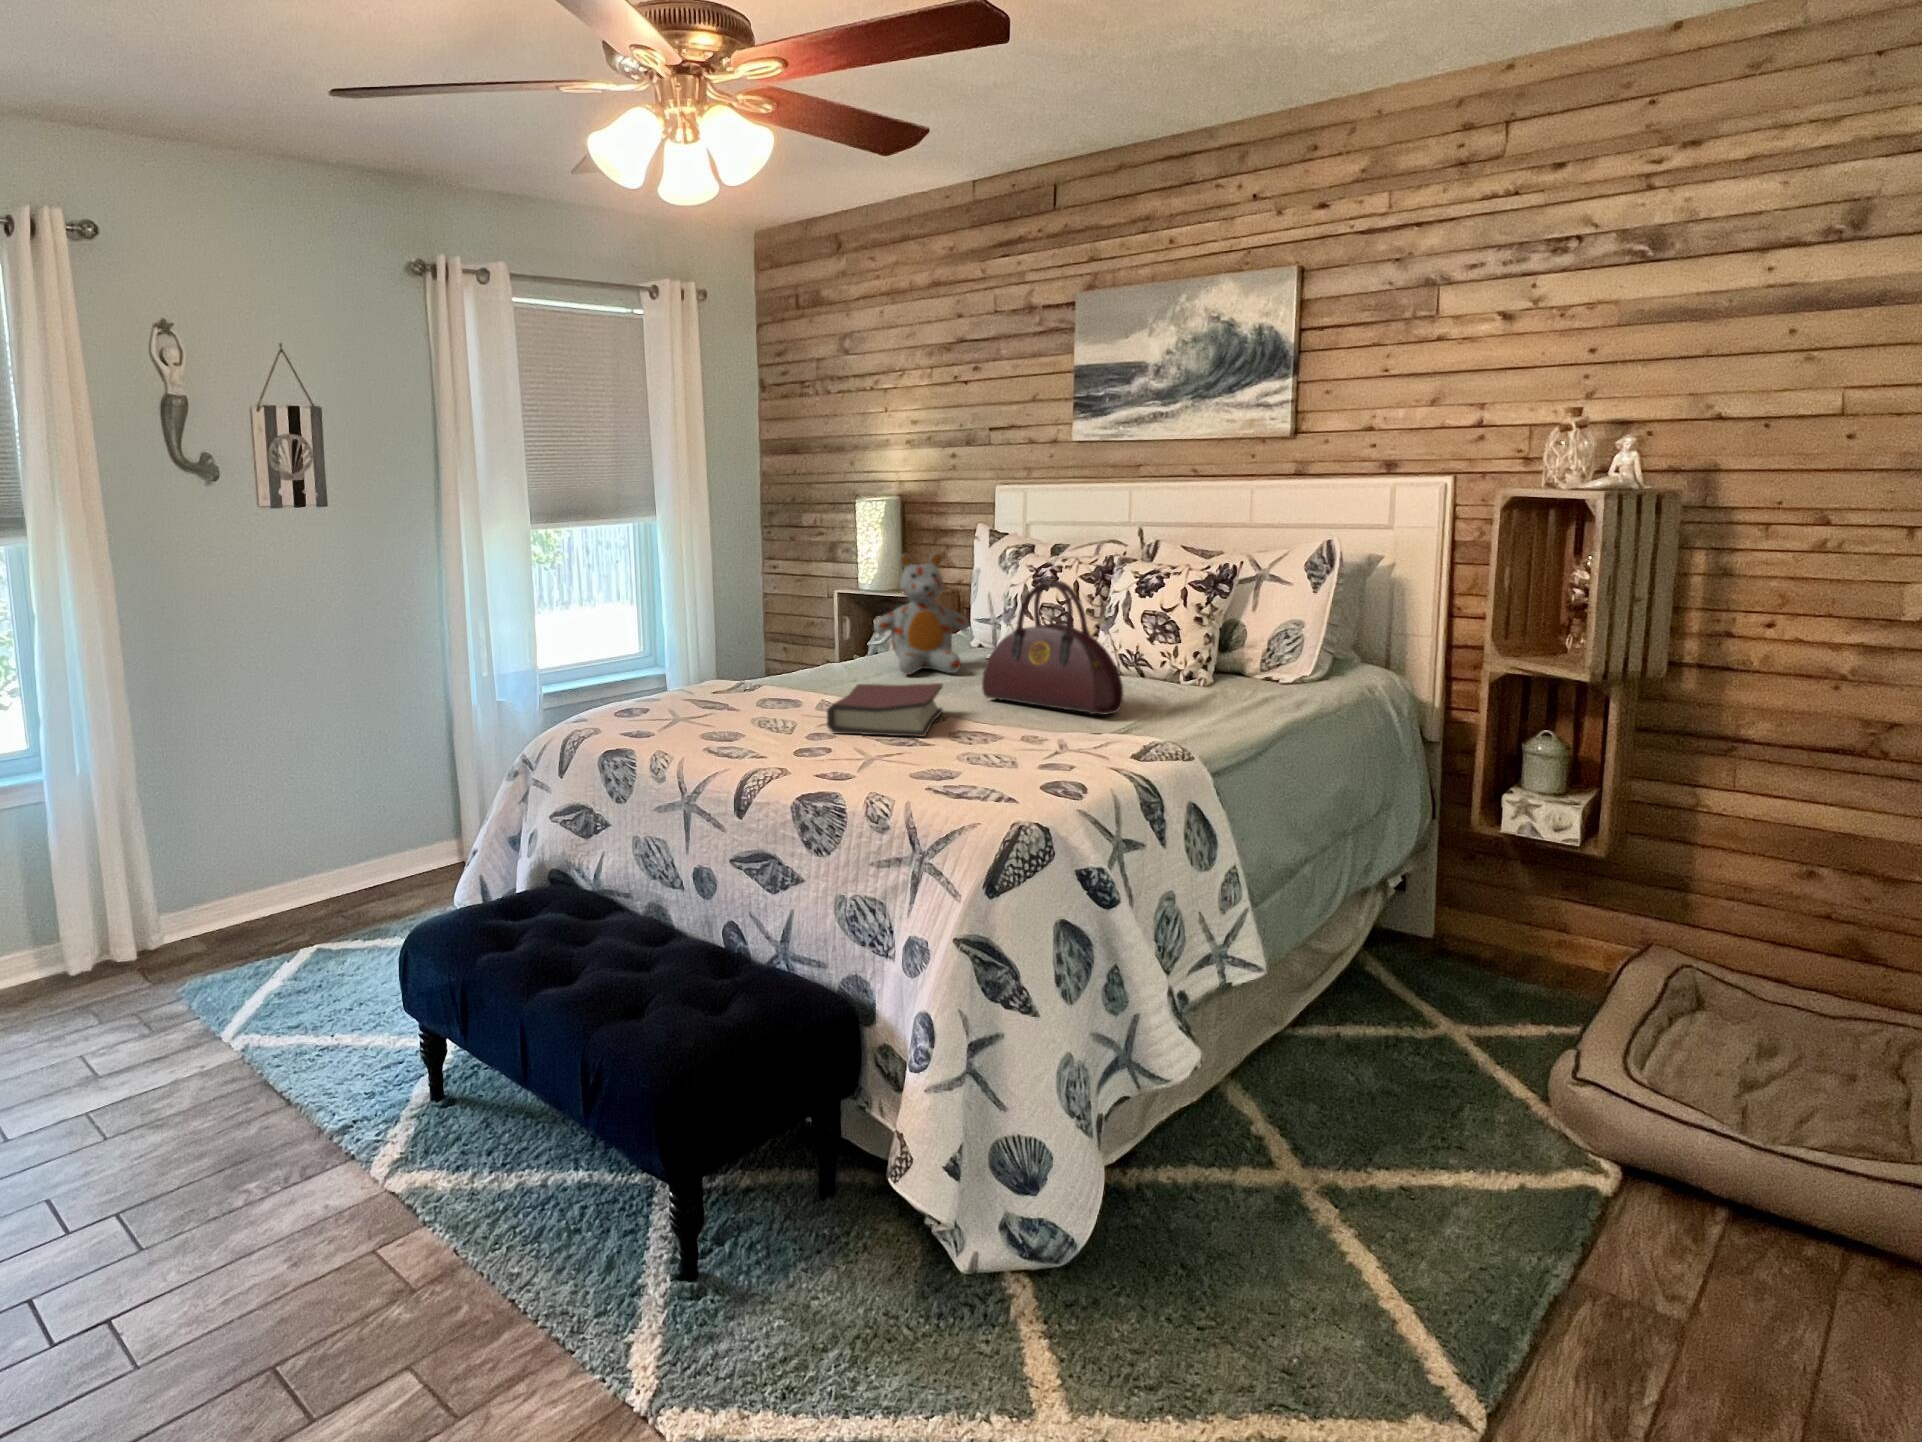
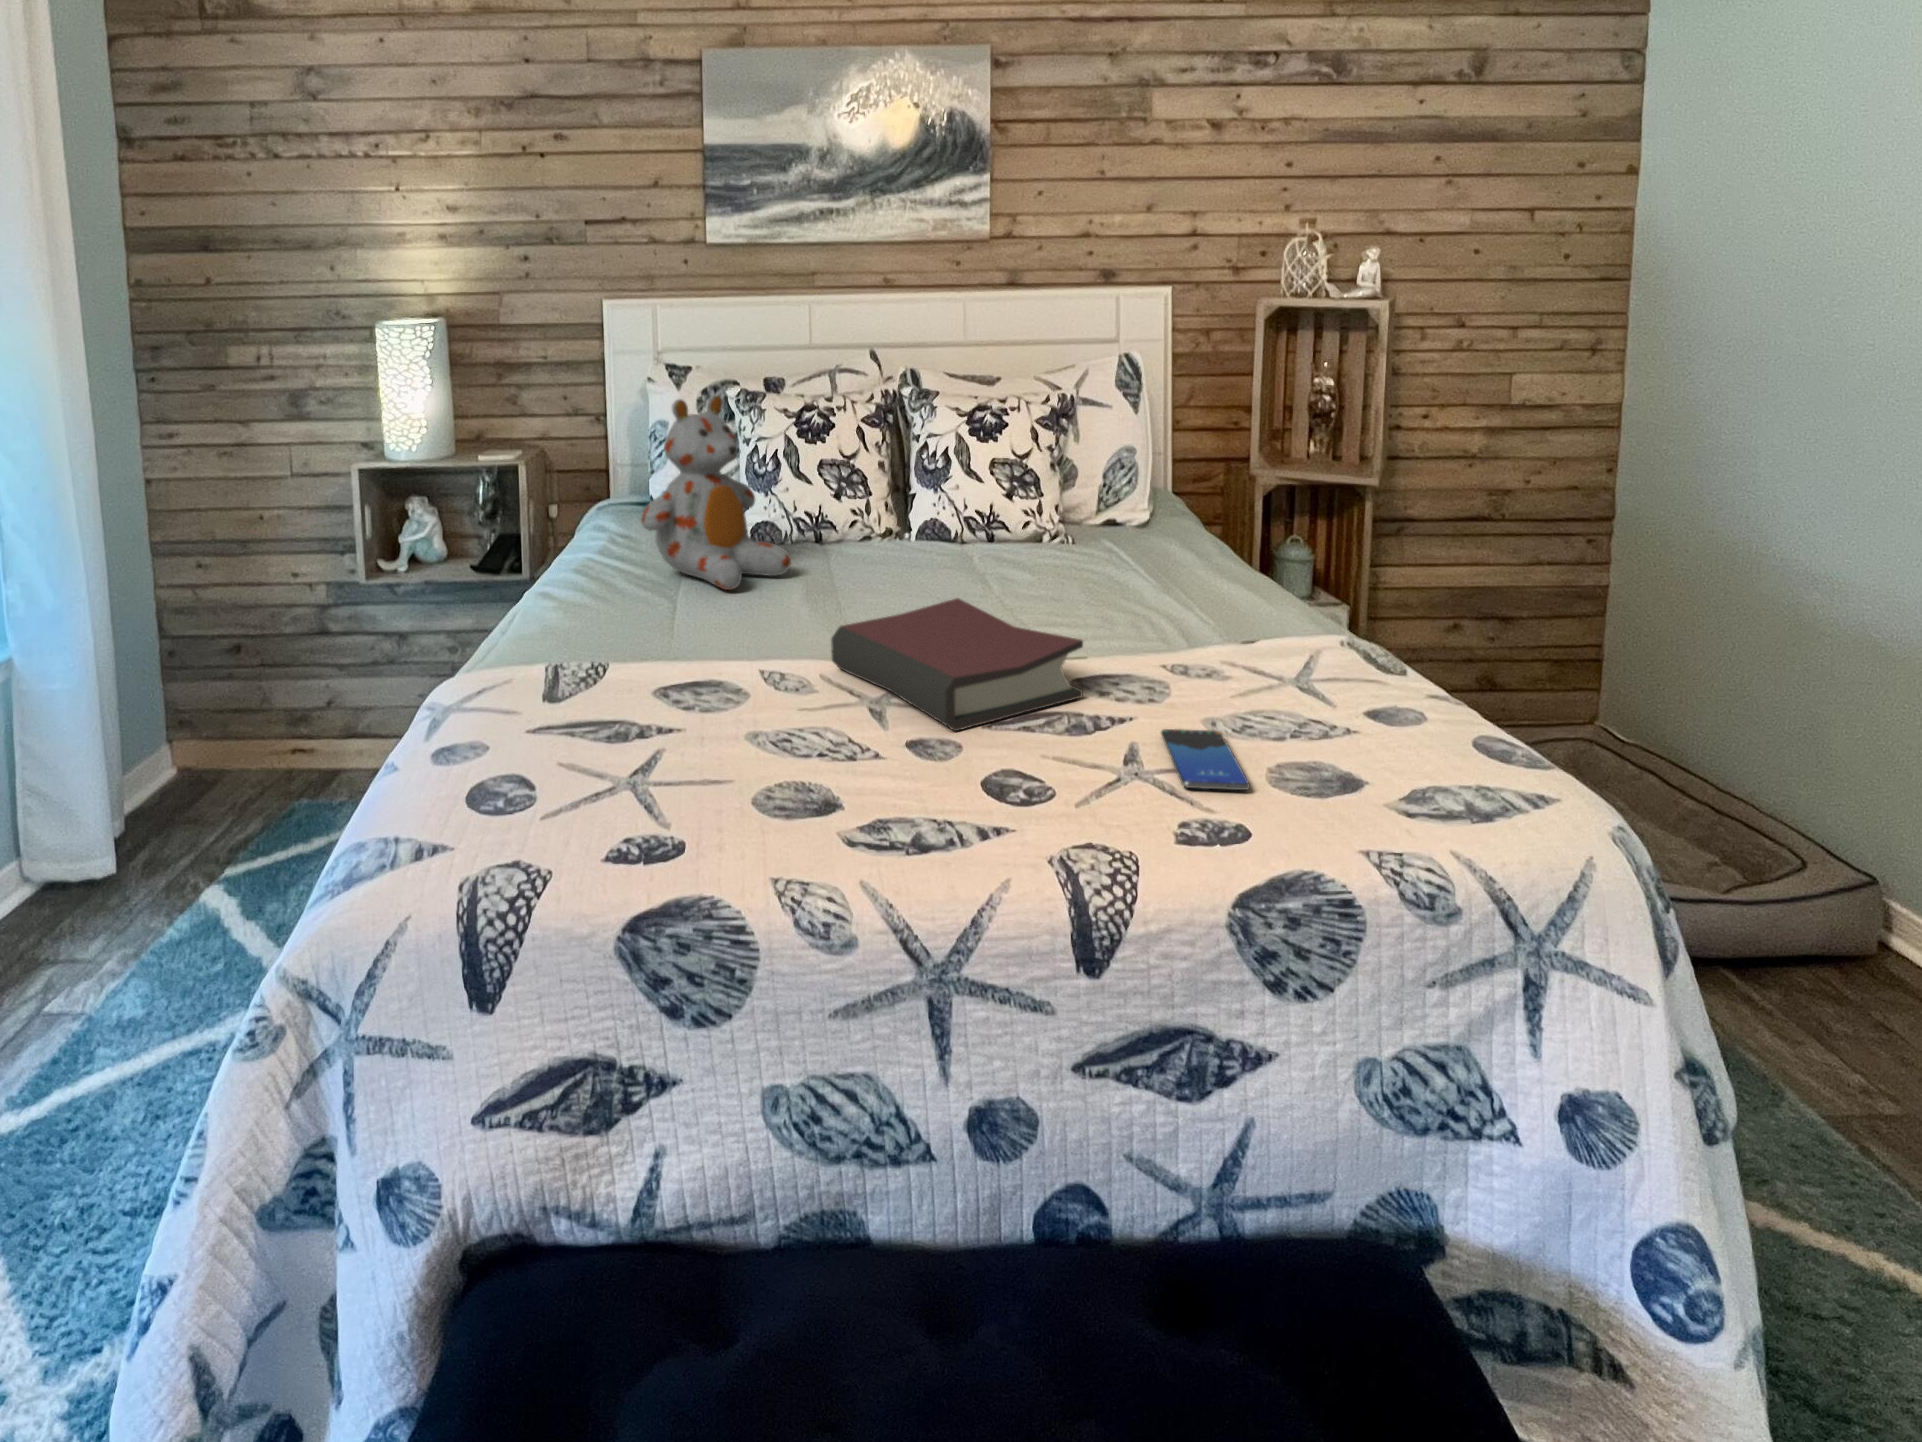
handbag: present [982,580,1124,715] -> none [936,420,1142,606]
smartphone: none [857,749,934,770] -> present [1161,729,1250,790]

